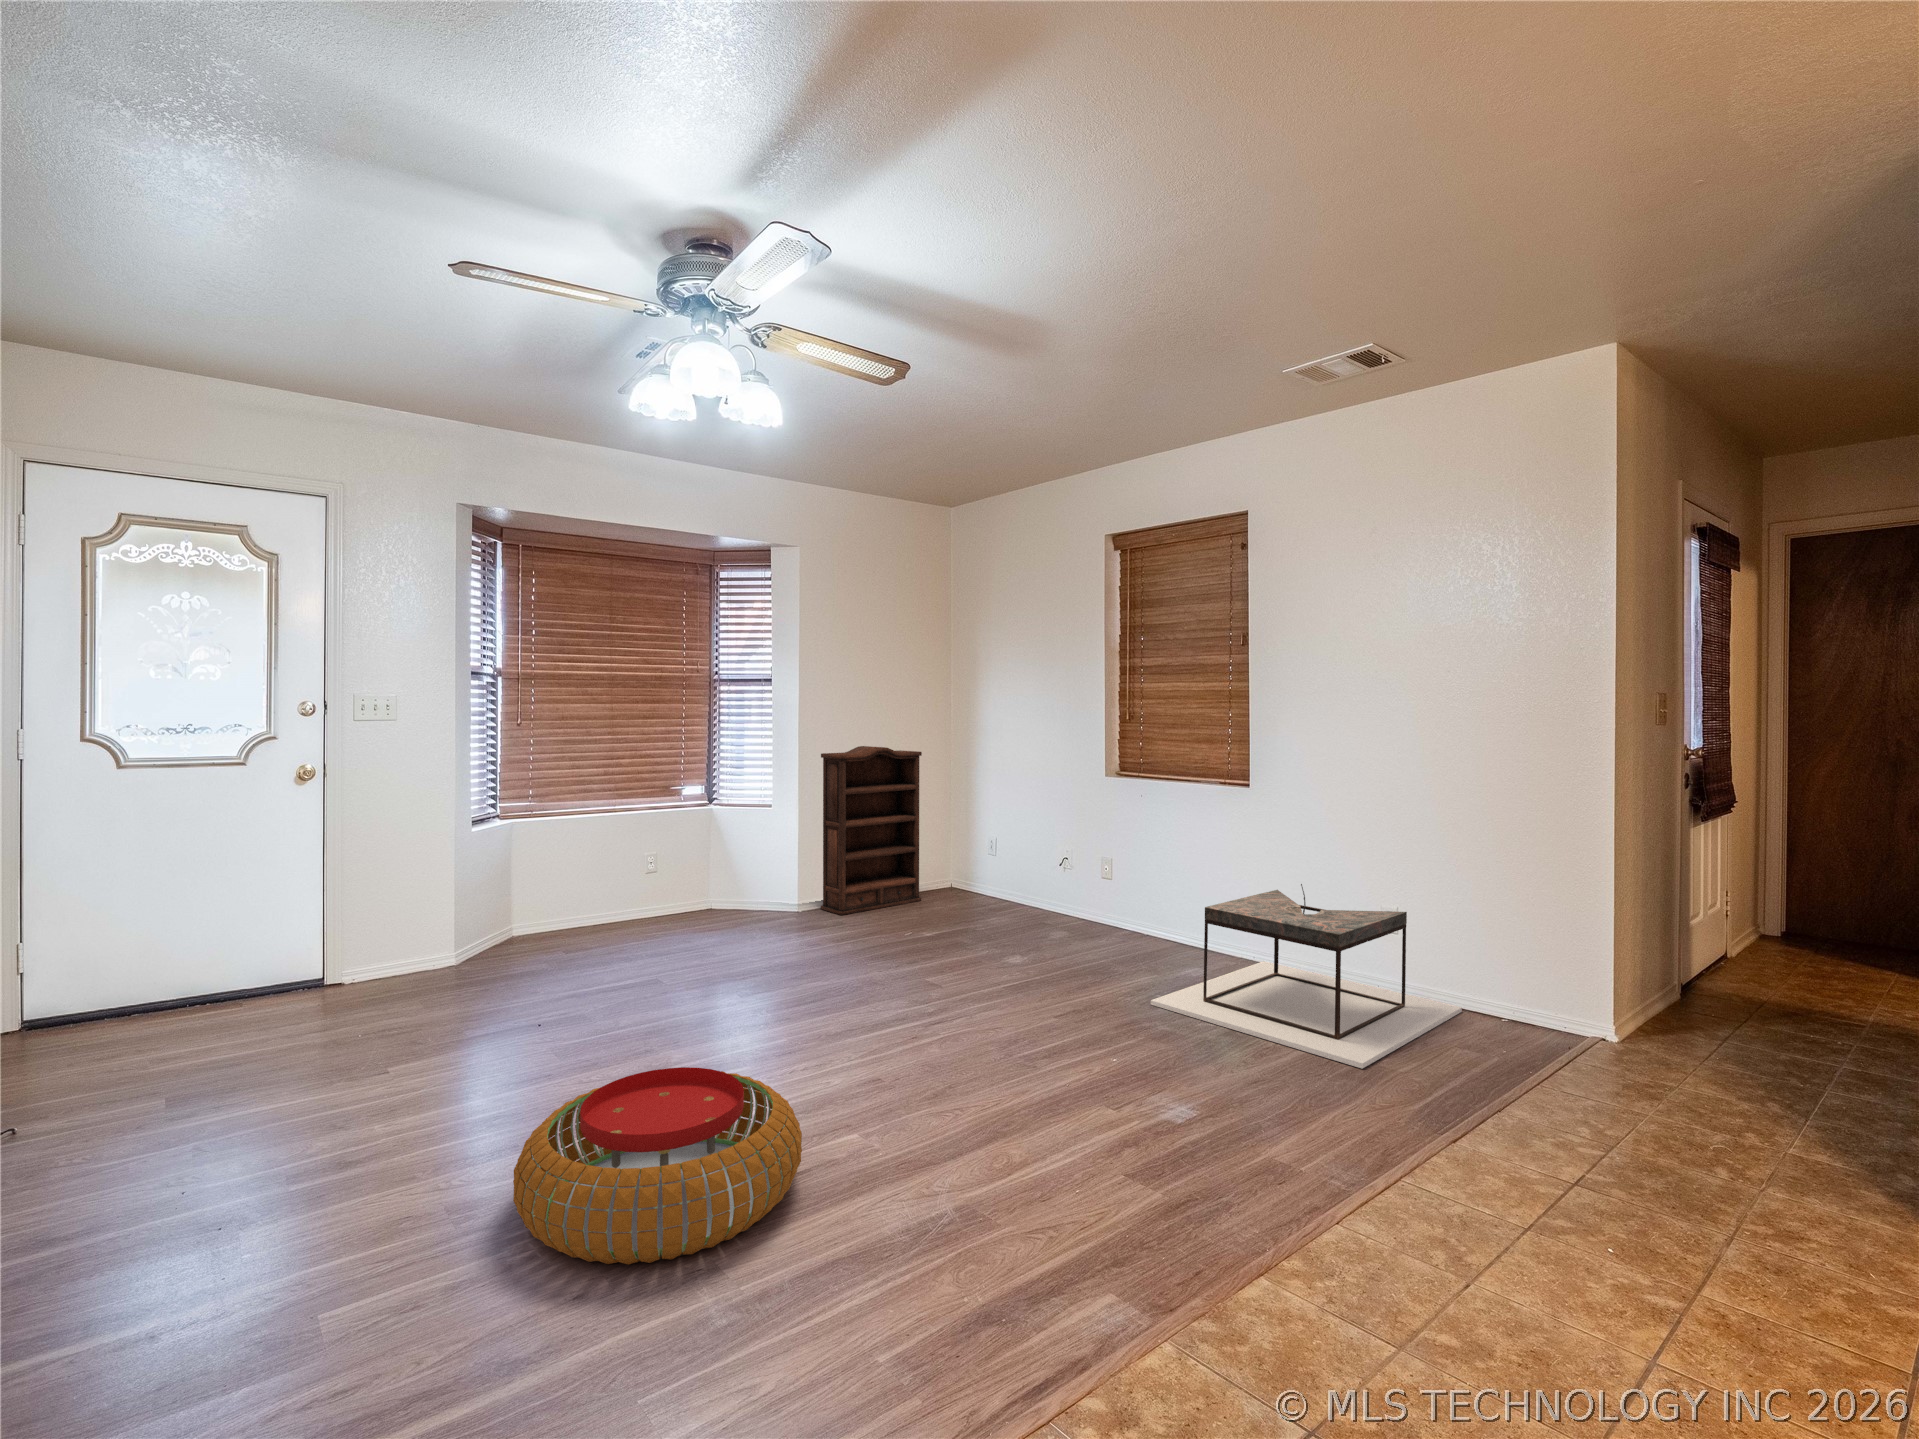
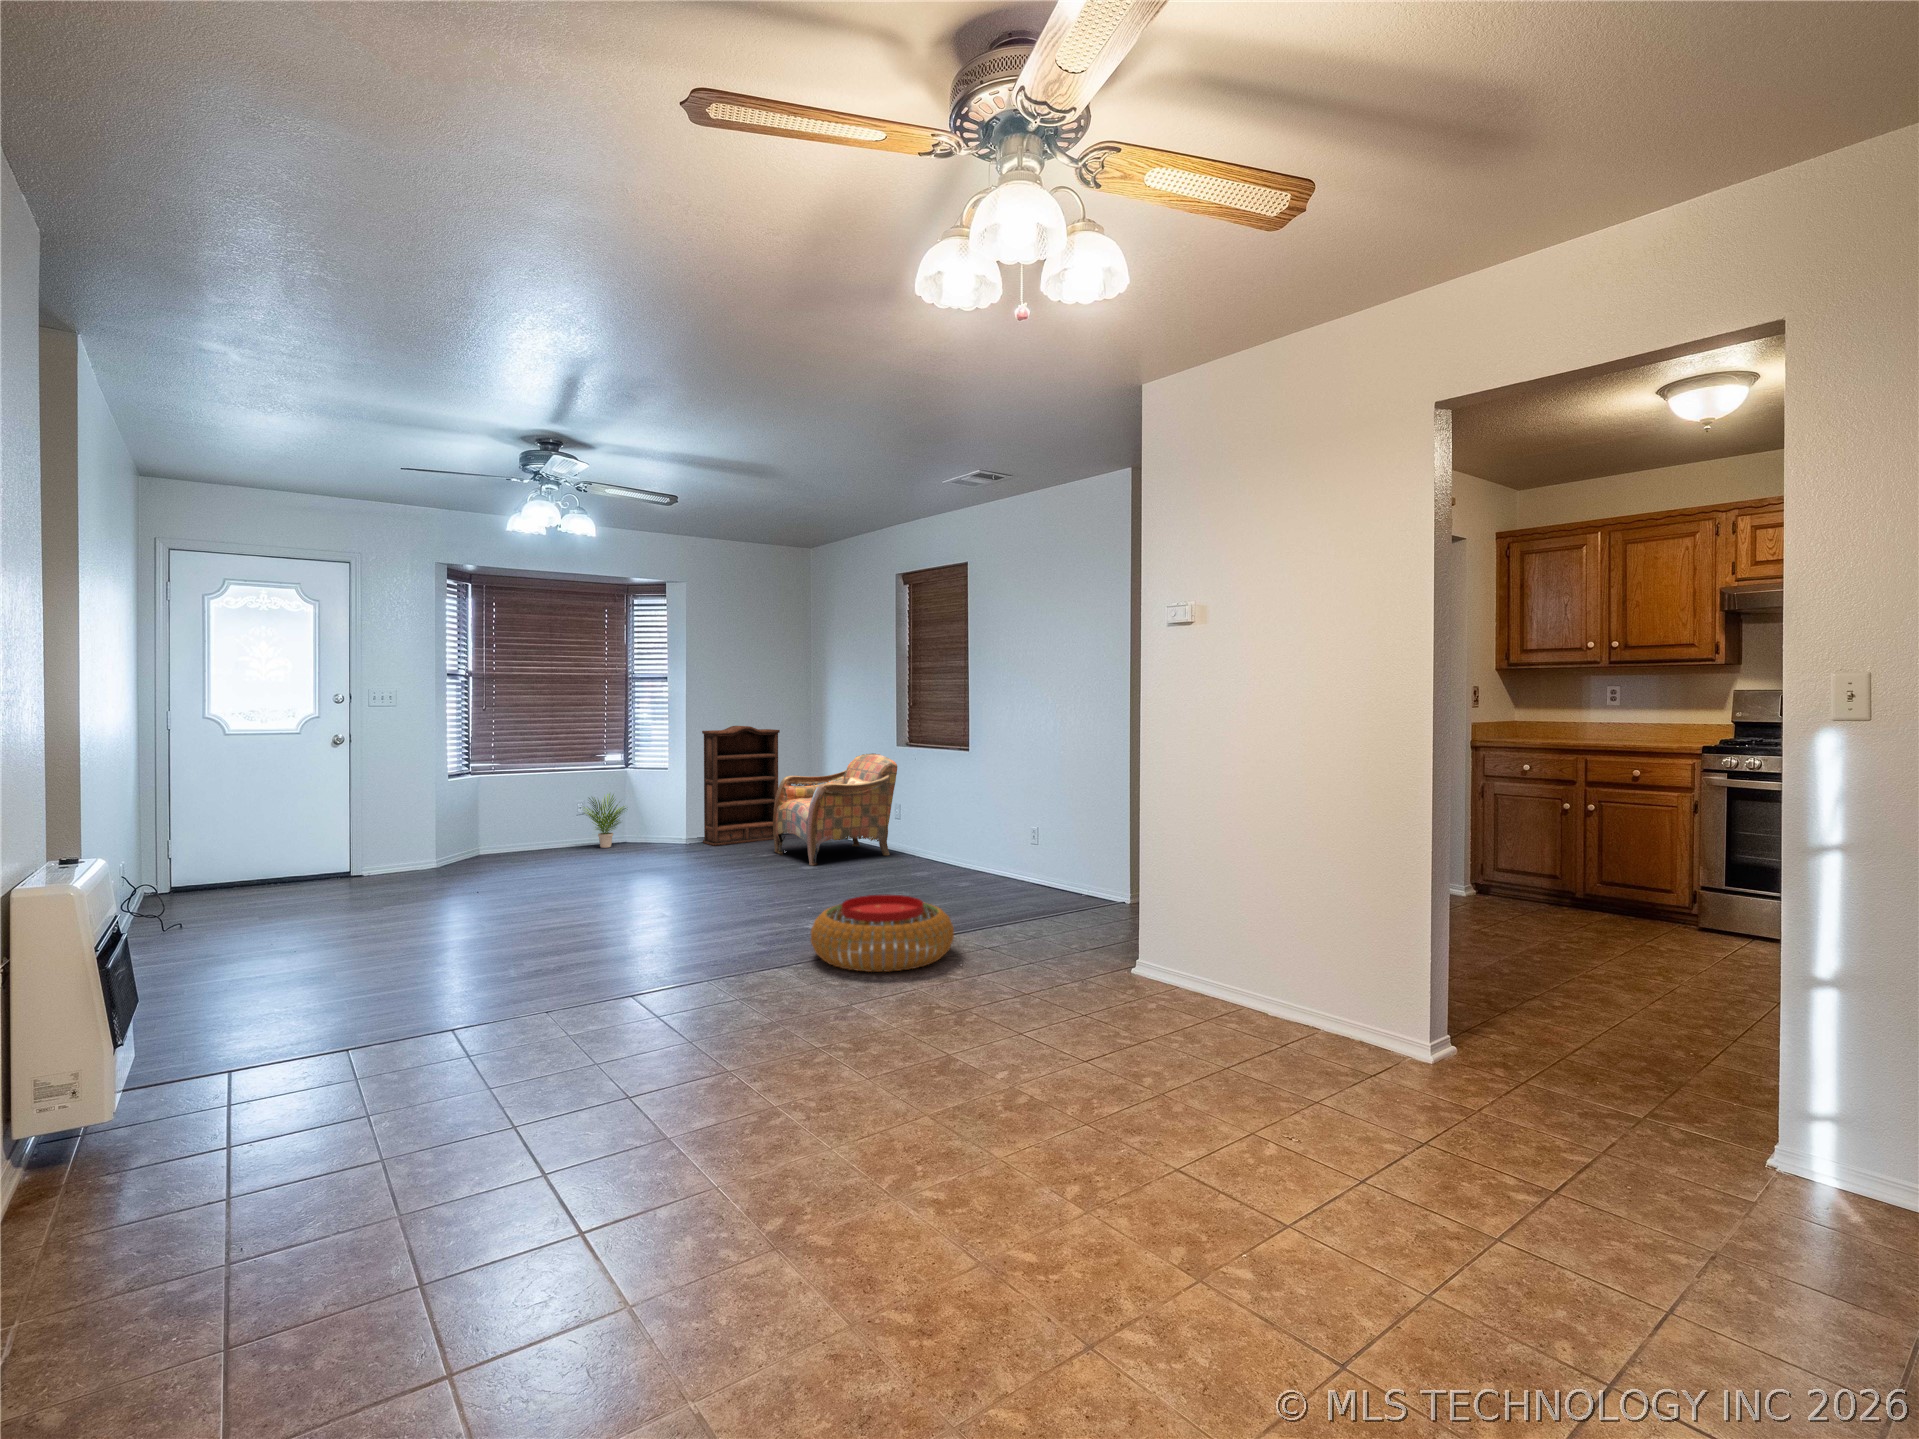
armchair: none [935,786,1114,954] -> present [773,753,897,865]
potted plant: none [653,839,720,920] -> present [584,794,626,848]
coffee table: present [1151,884,1462,1069] -> none [868,810,1062,913]
pouf: present [513,1067,802,1265] -> present [811,895,954,972]

